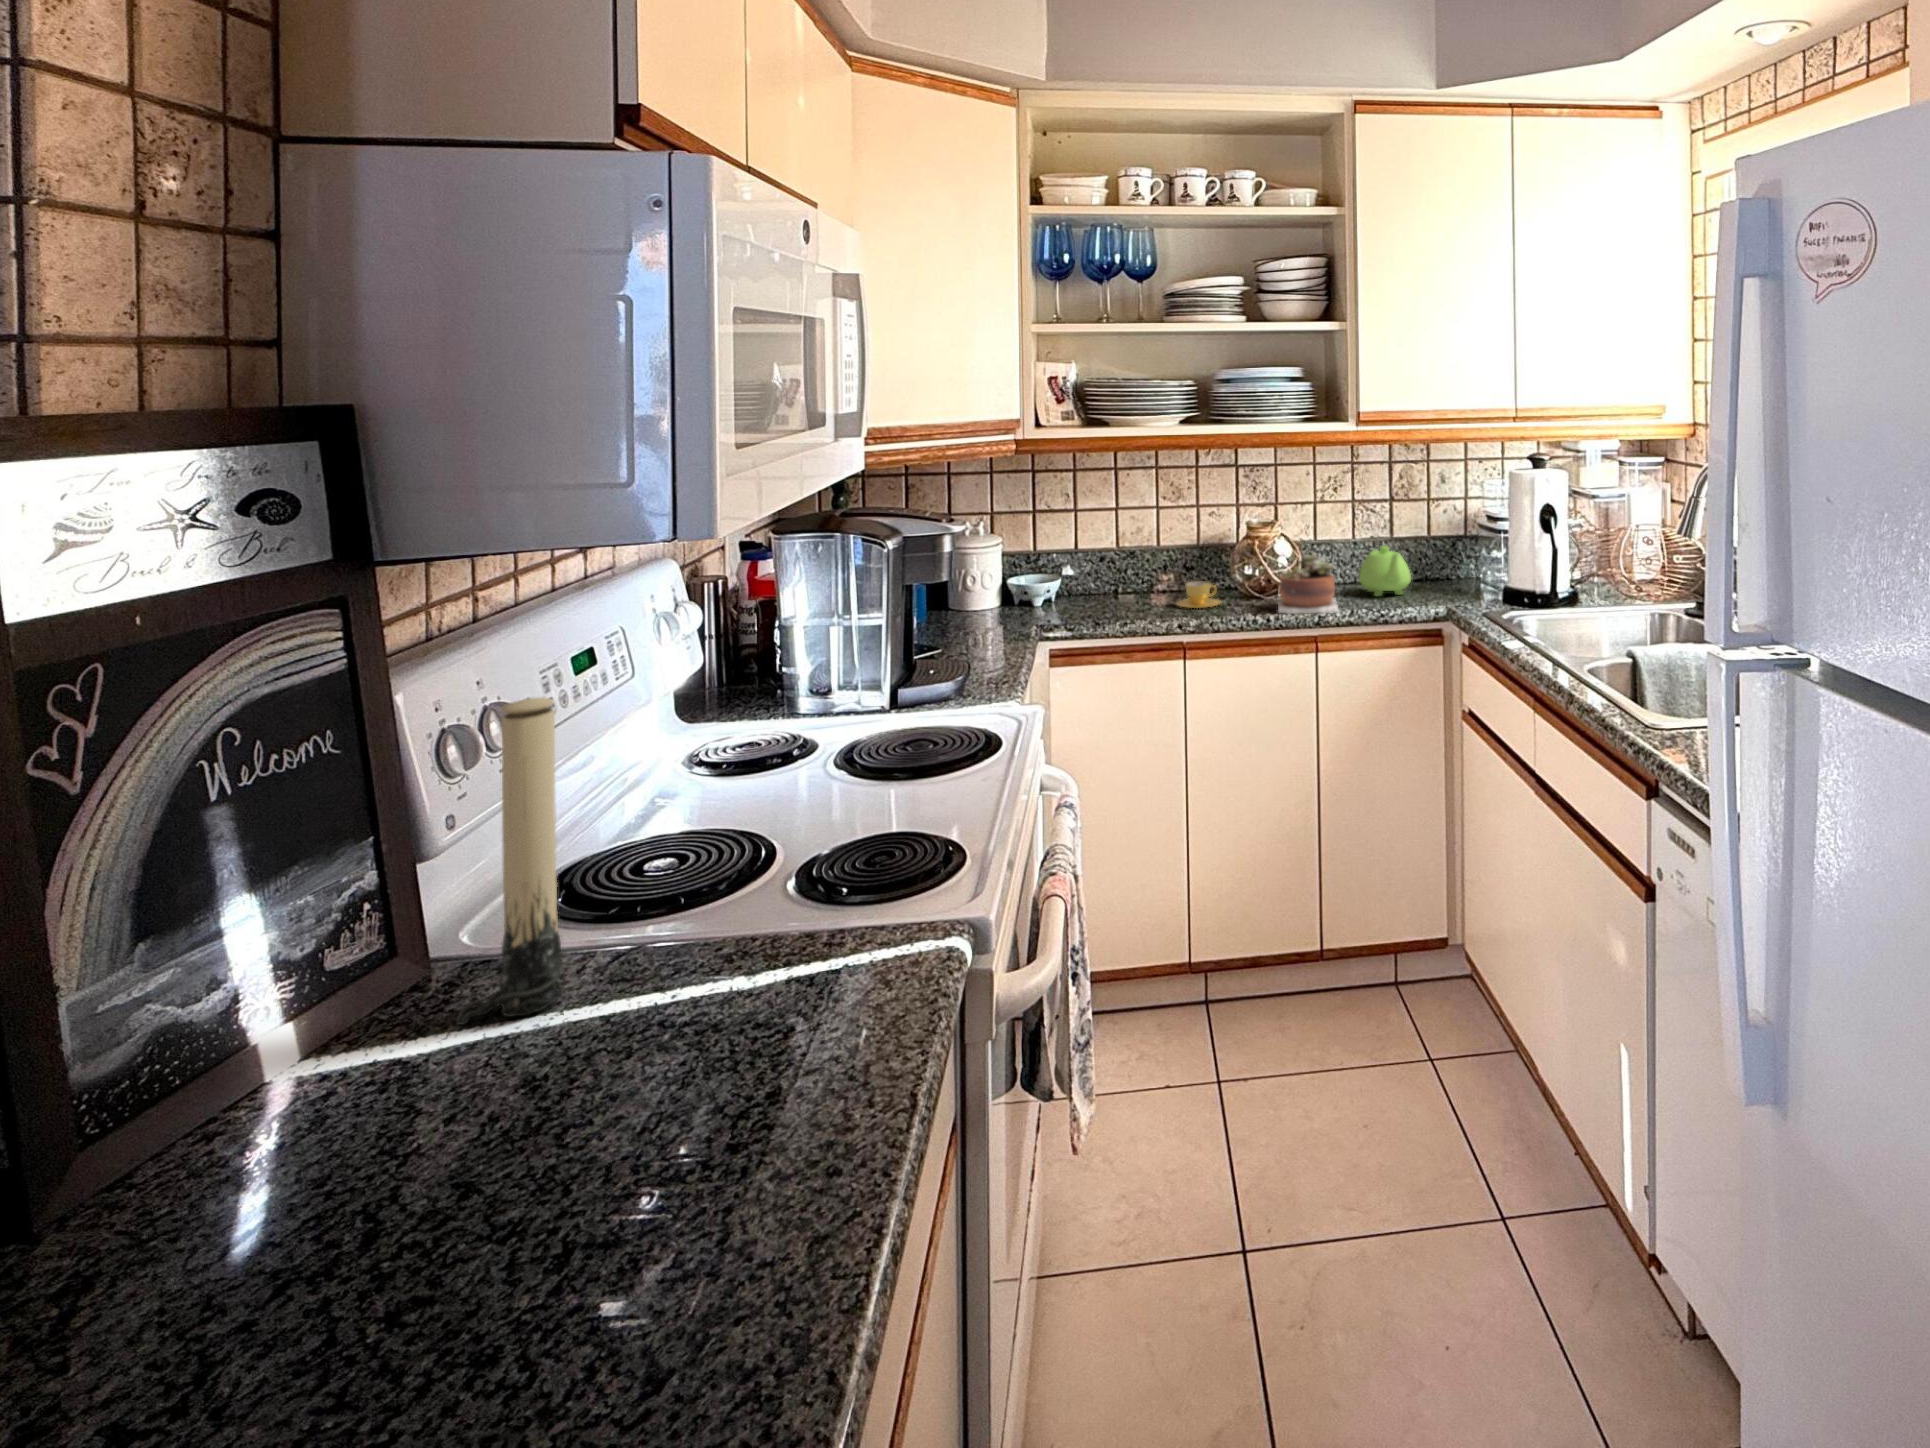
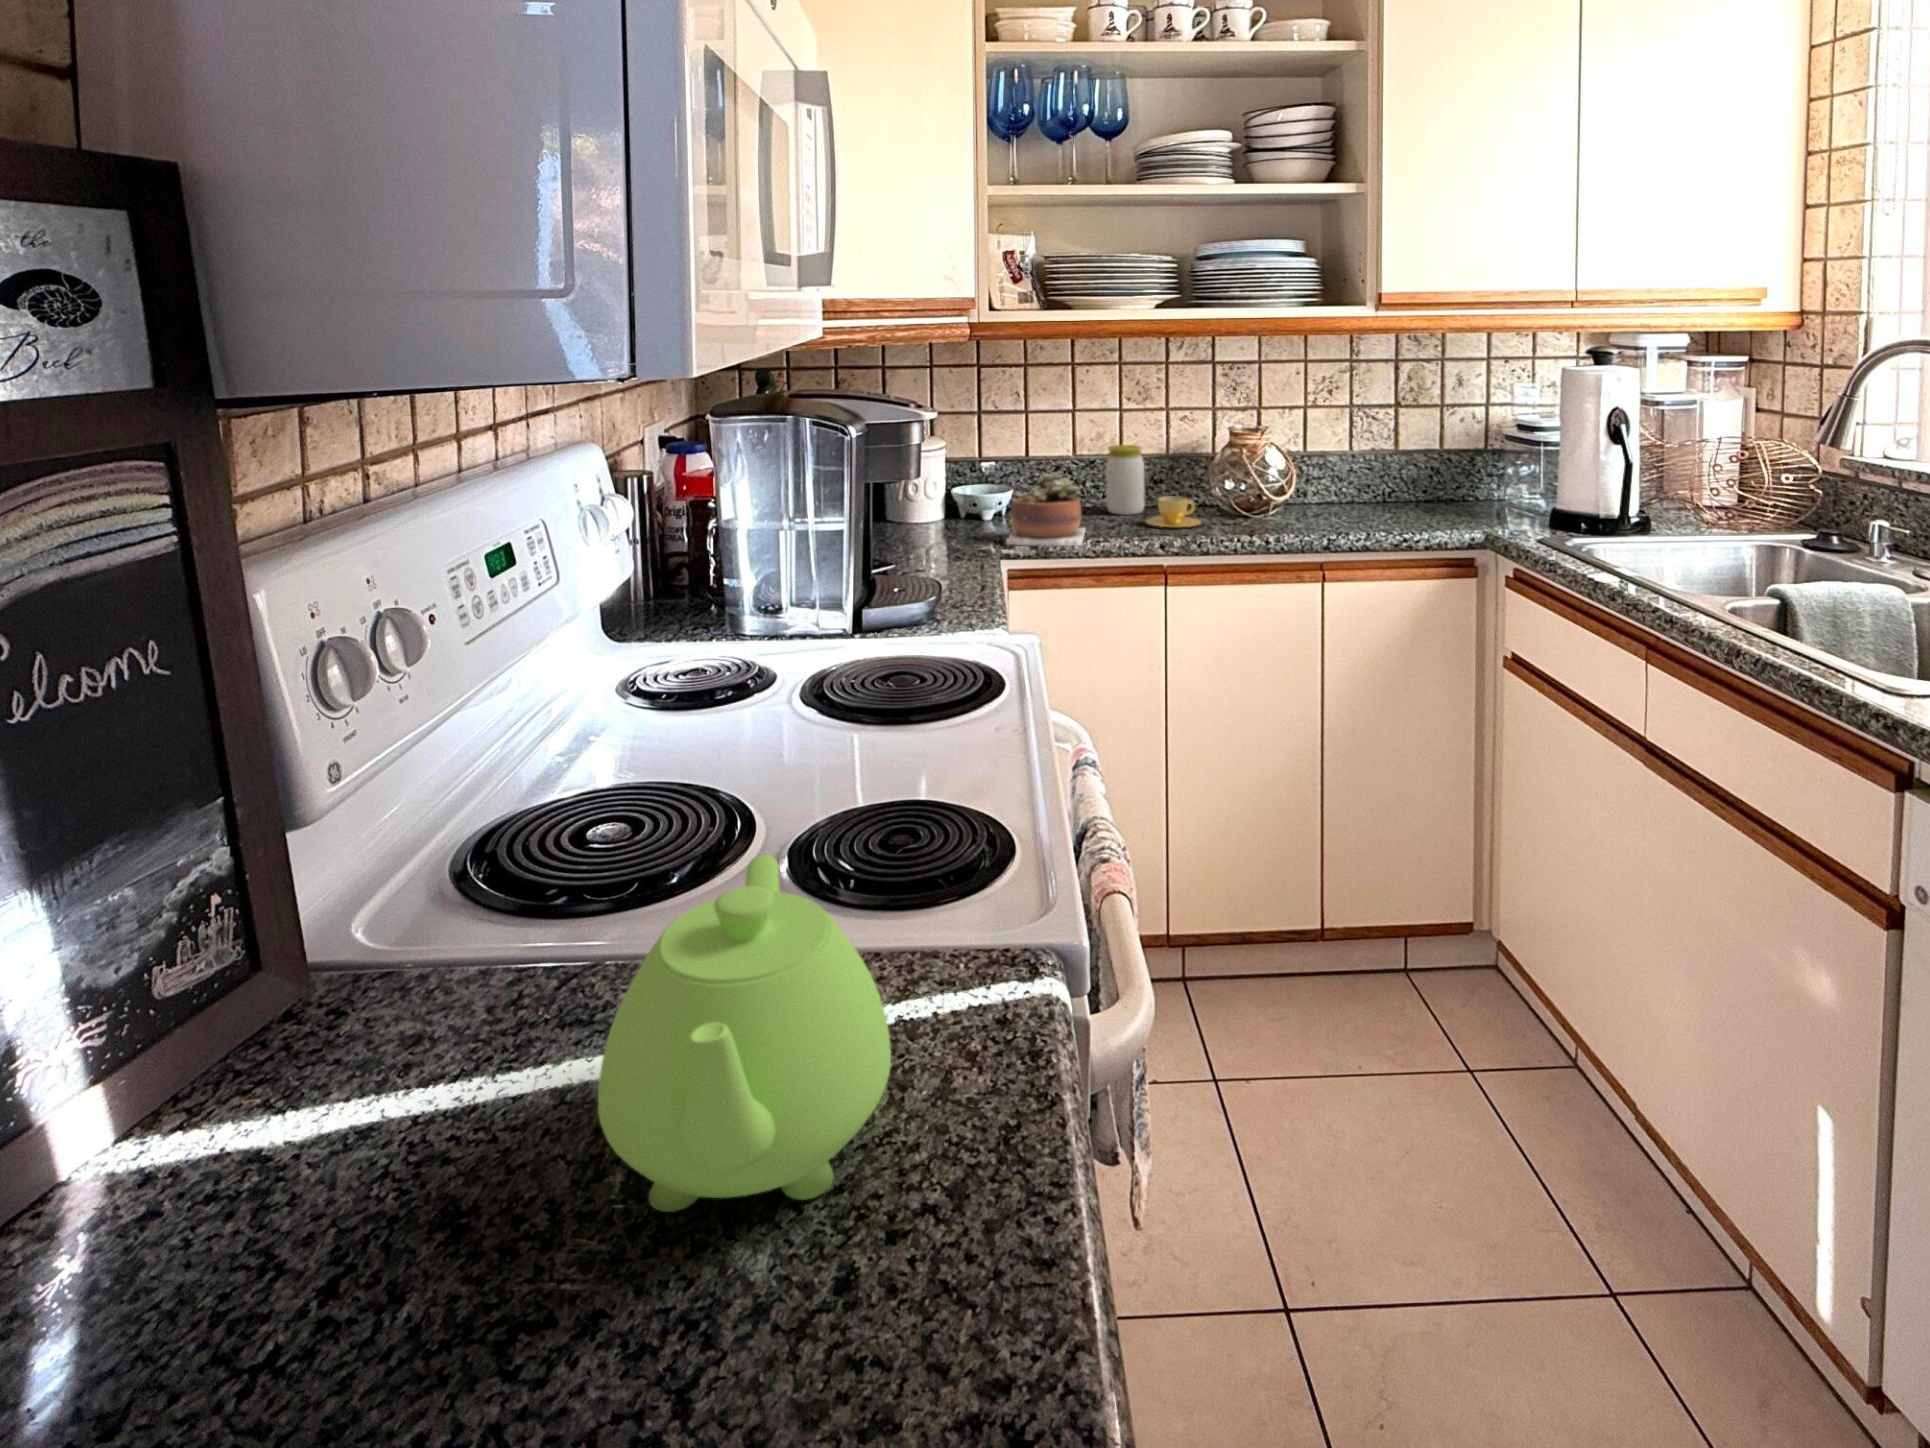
jar: none [1148,538,1180,597] -> present [1106,445,1145,515]
teapot: present [1359,546,1411,596] -> present [598,855,891,1212]
succulent plant: present [1278,553,1338,614] -> present [1006,471,1085,546]
candle: present [456,697,562,1025] -> none [344,603,492,1090]

